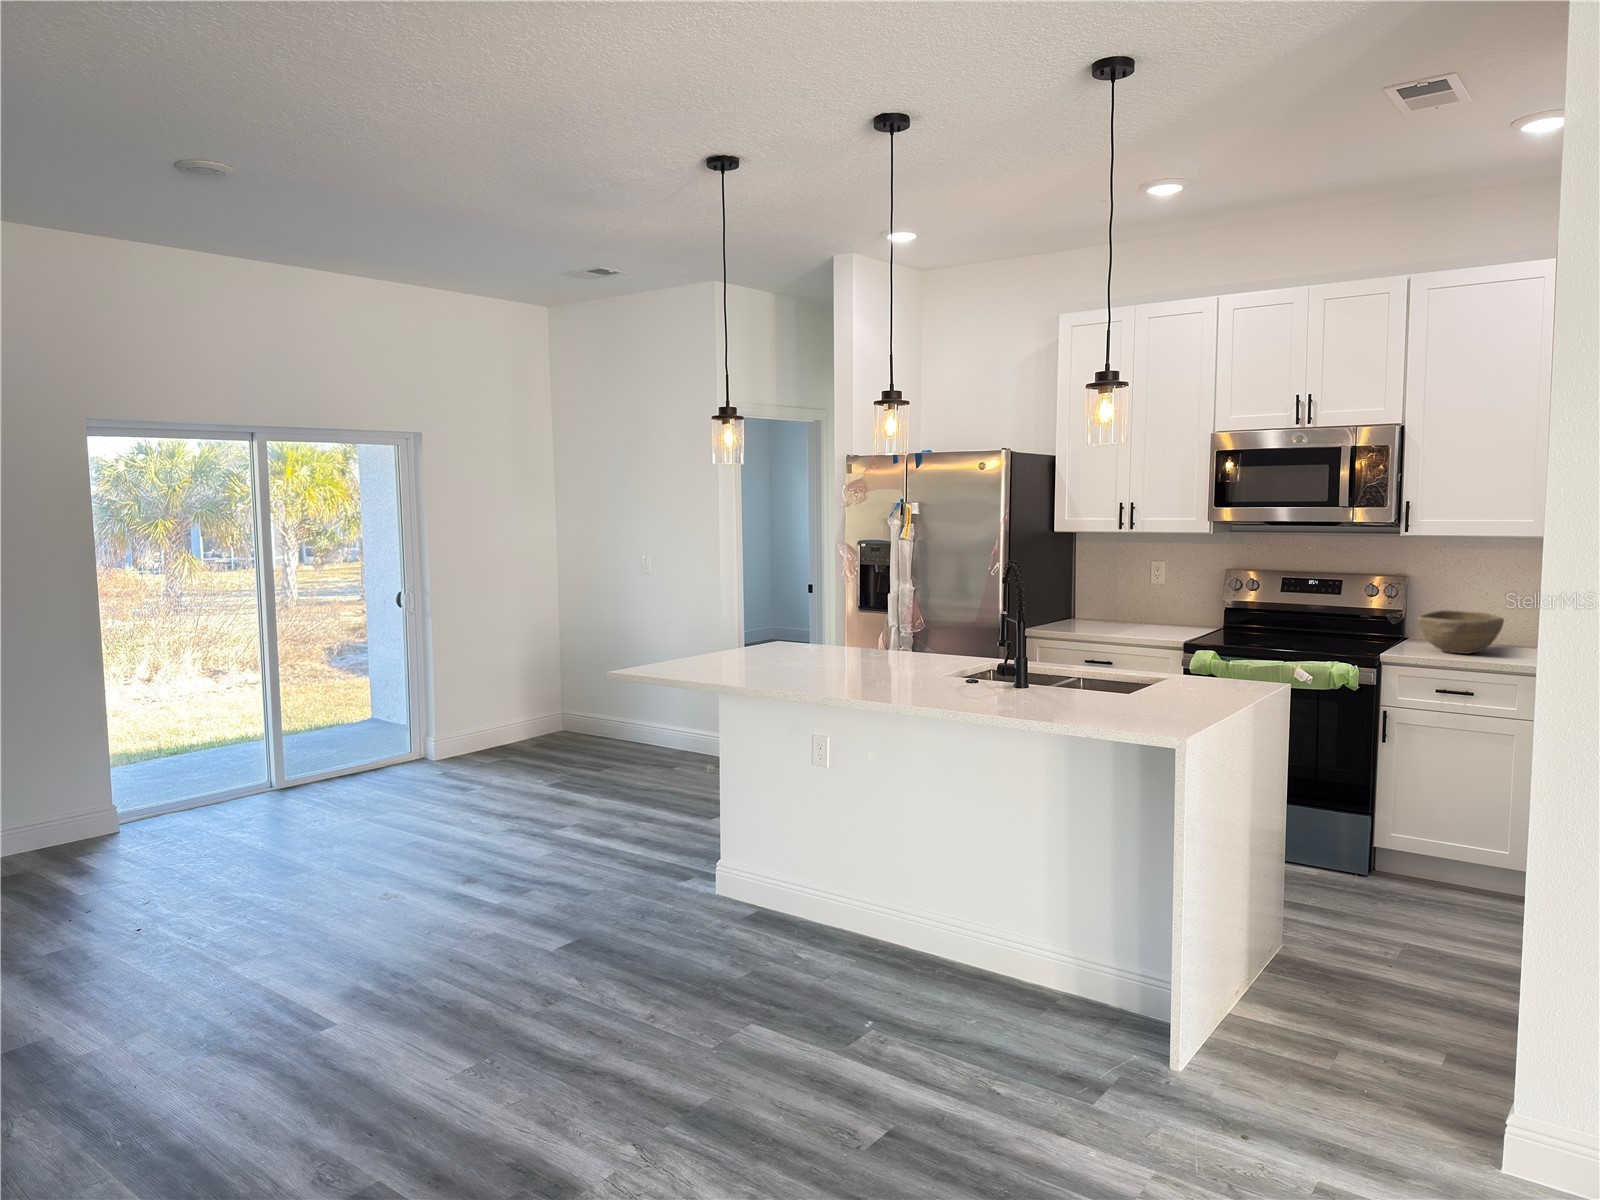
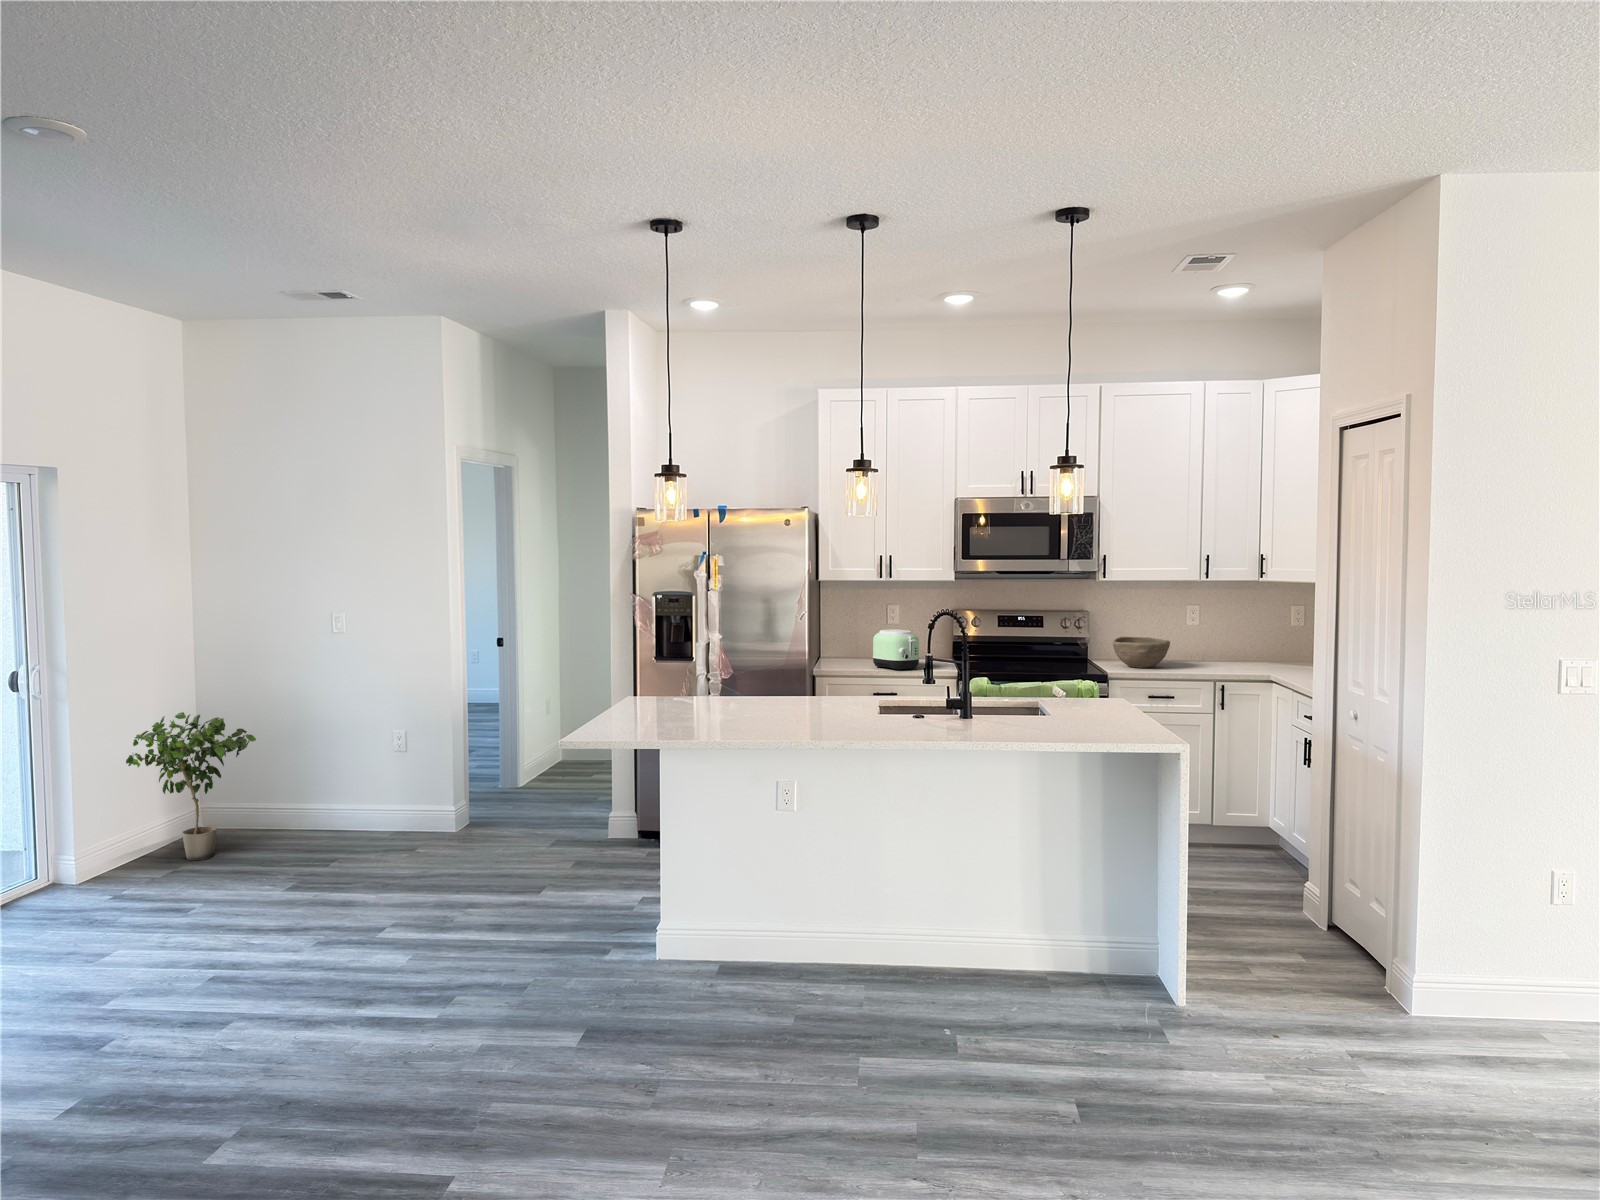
toaster: none [1103,589,1154,636] -> present [873,629,920,670]
potted plant: none [472,634,557,755] -> present [126,712,256,860]

